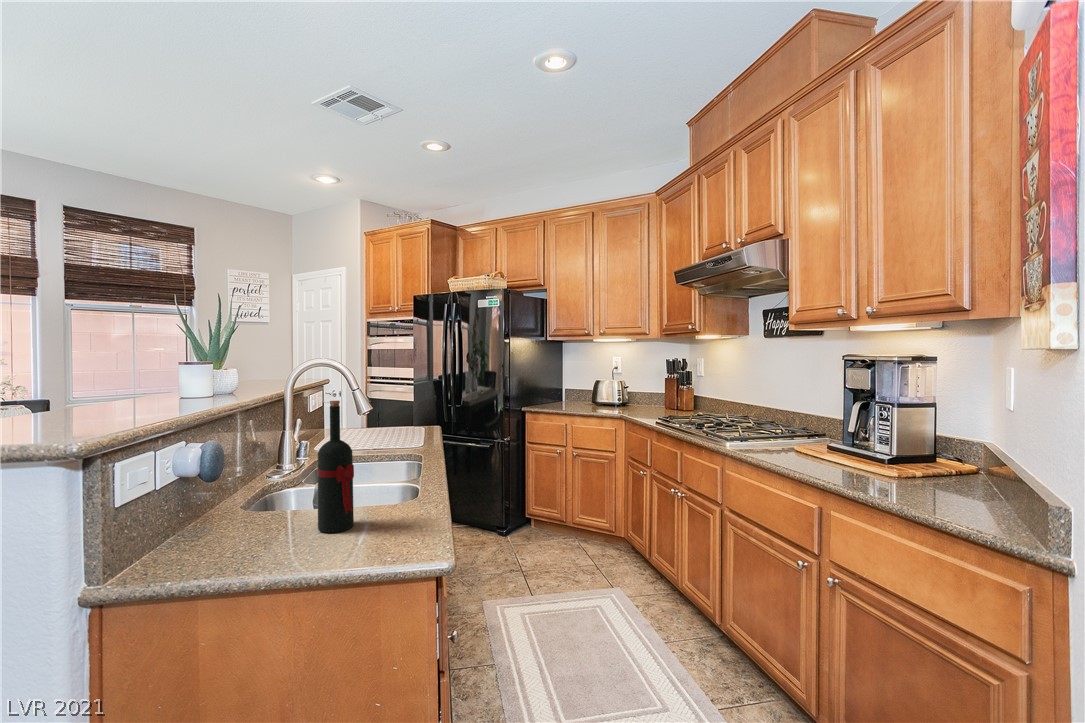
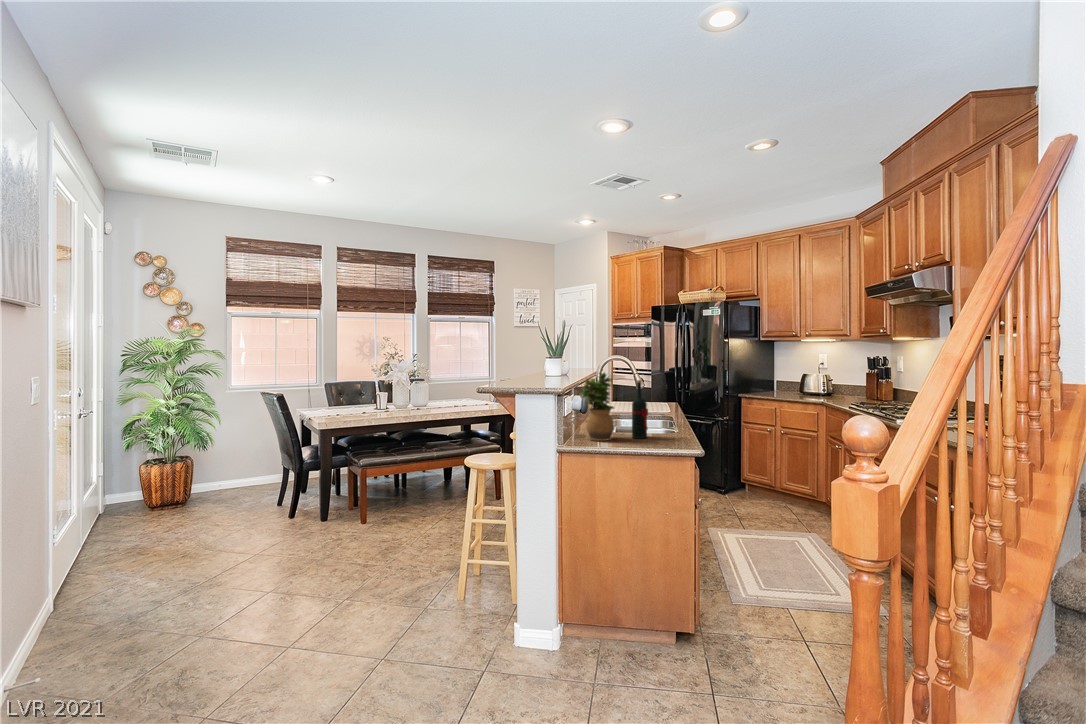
potted plant: none [170,384,272,555] -> present [580,373,615,441]

